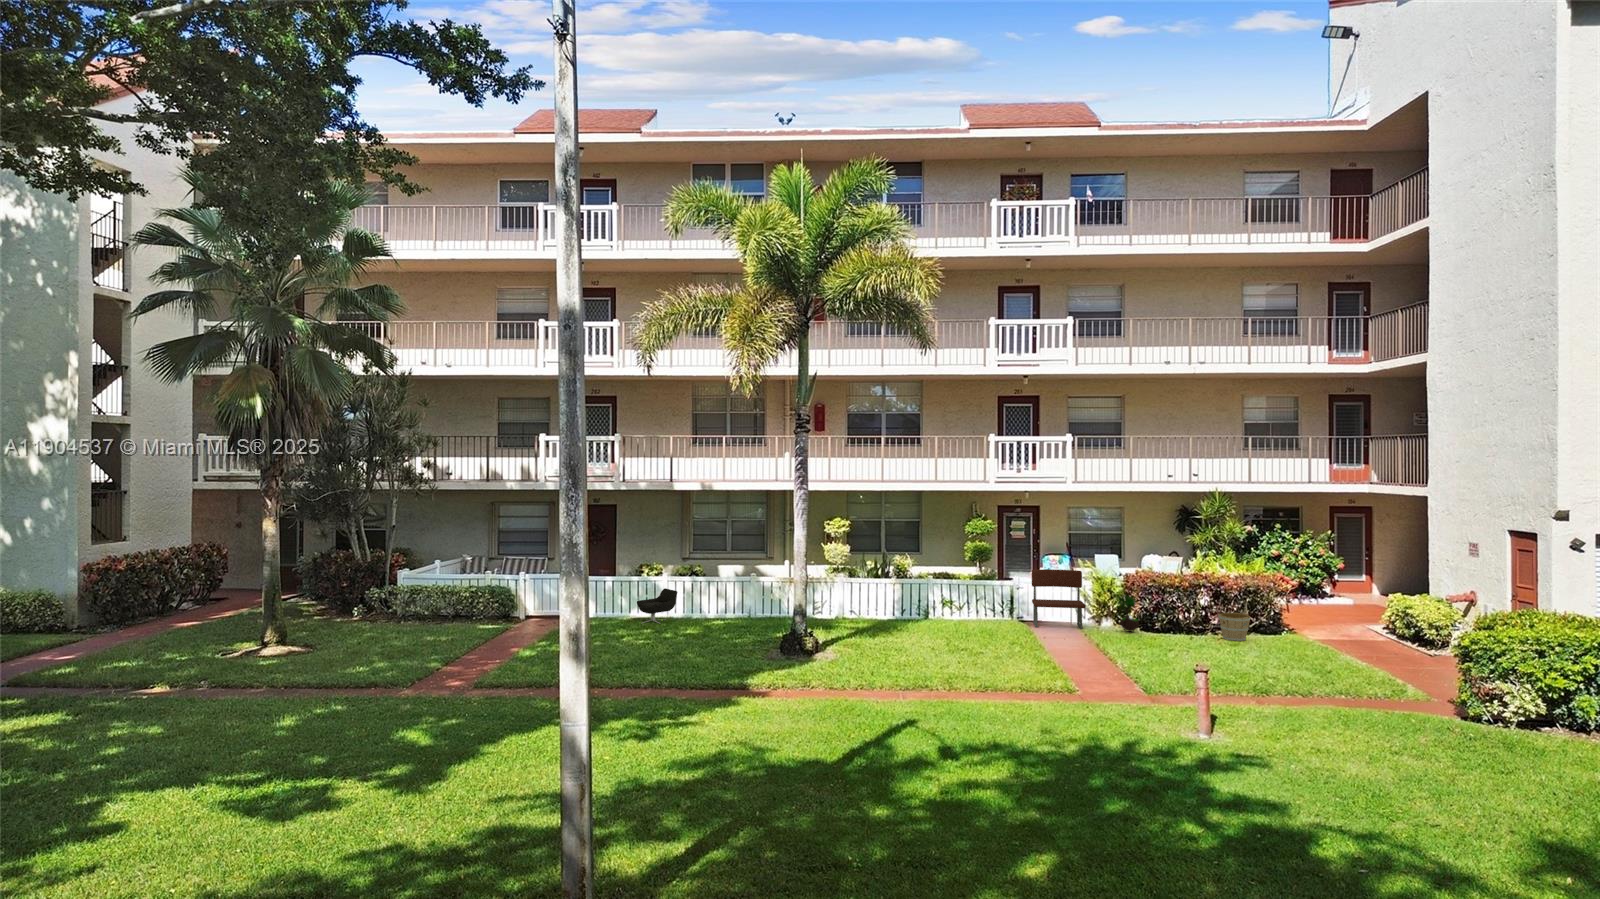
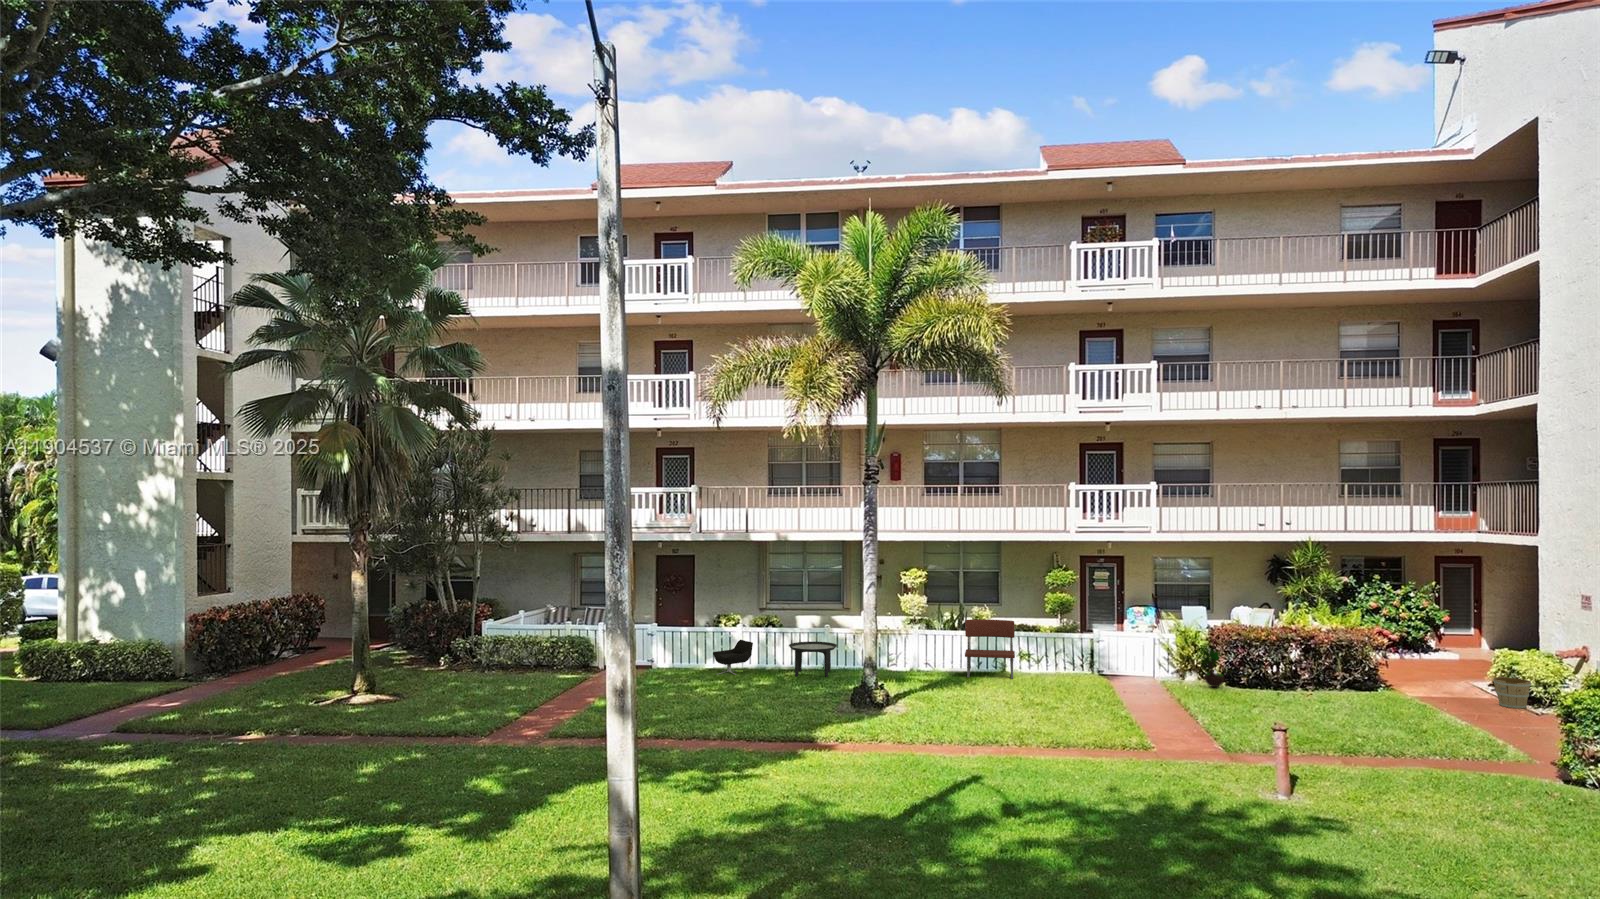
bench: present [1032,569,1085,629] -> present [965,620,1015,679]
round table: none [714,590,762,625] -> present [789,642,837,677]
wooden bucket: present [1218,613,1251,641] -> present [1493,677,1531,709]

